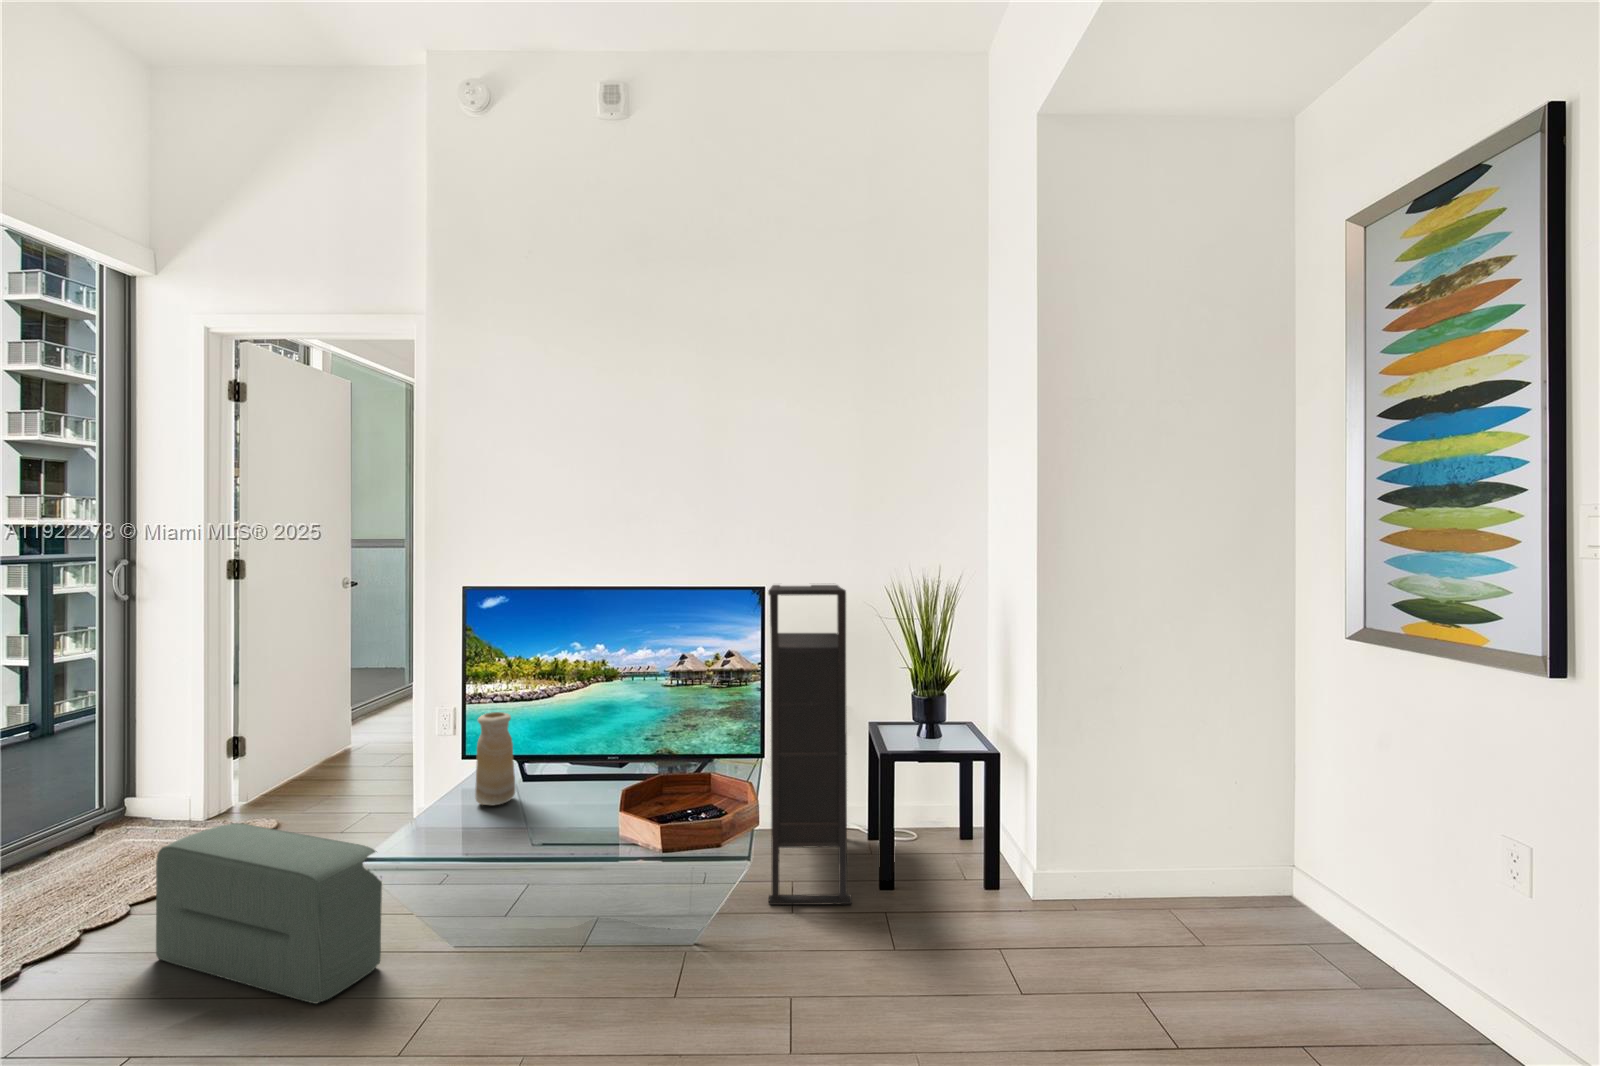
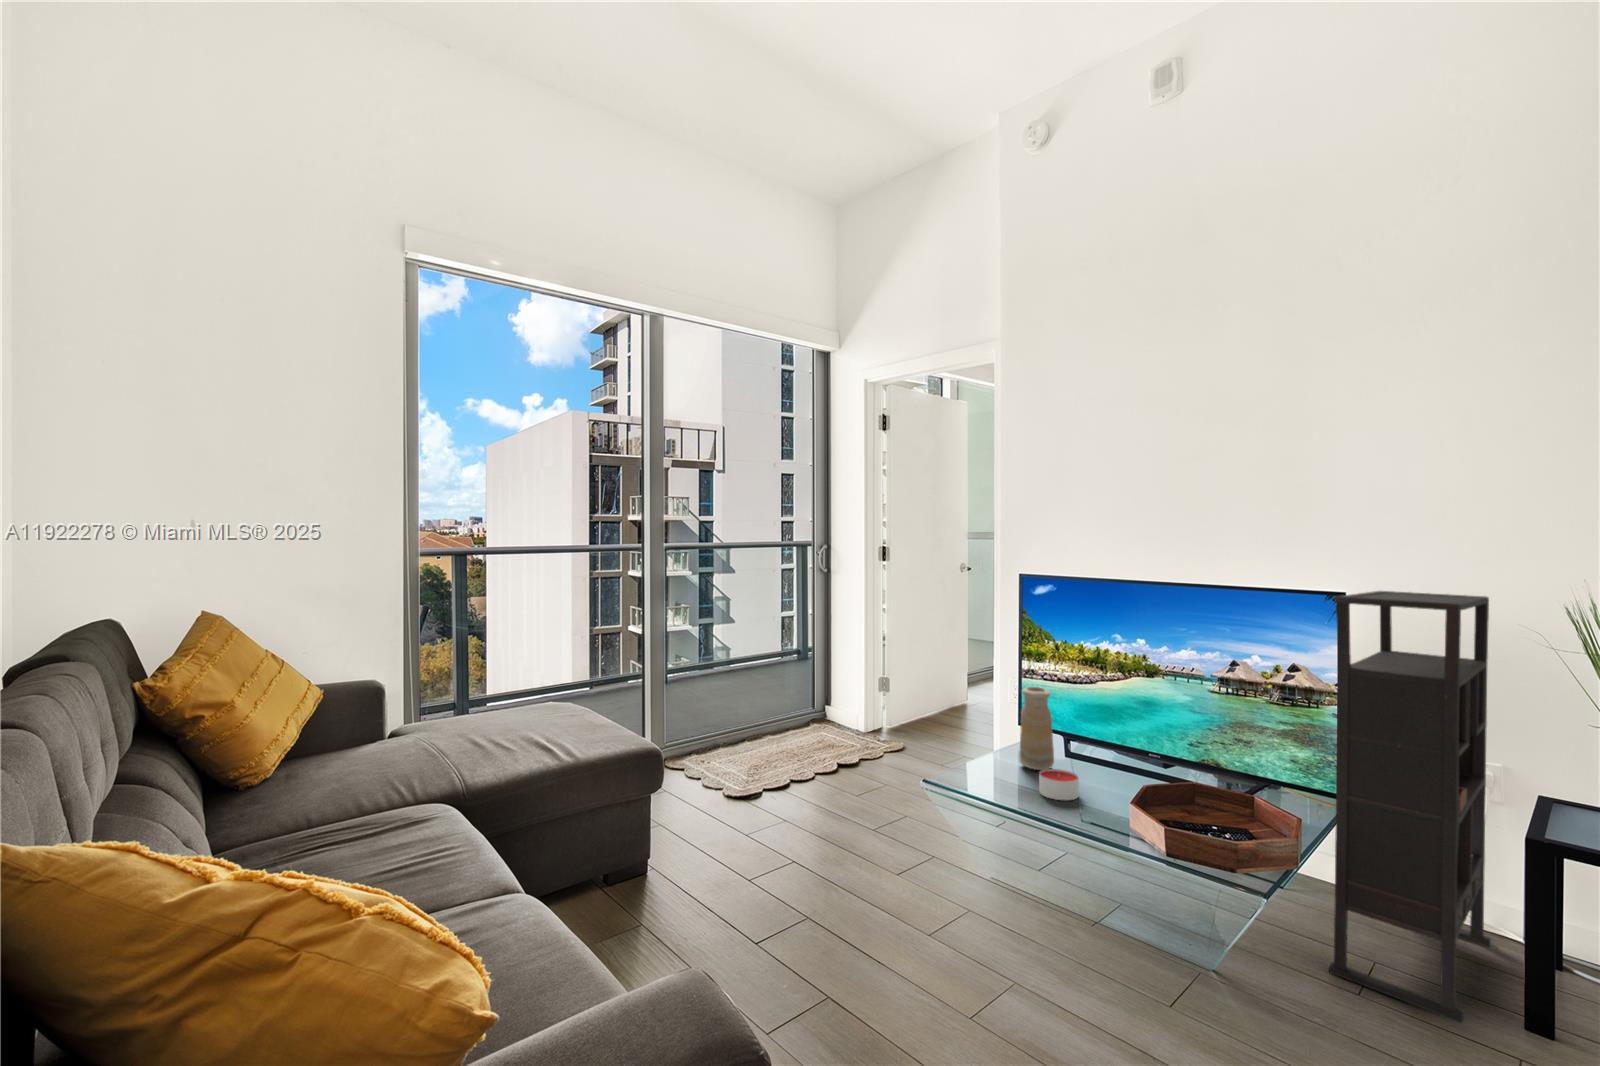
candle: none [510,797,554,833] -> present [1039,769,1079,800]
pouf: present [156,823,382,1003] -> none [822,733,941,875]

